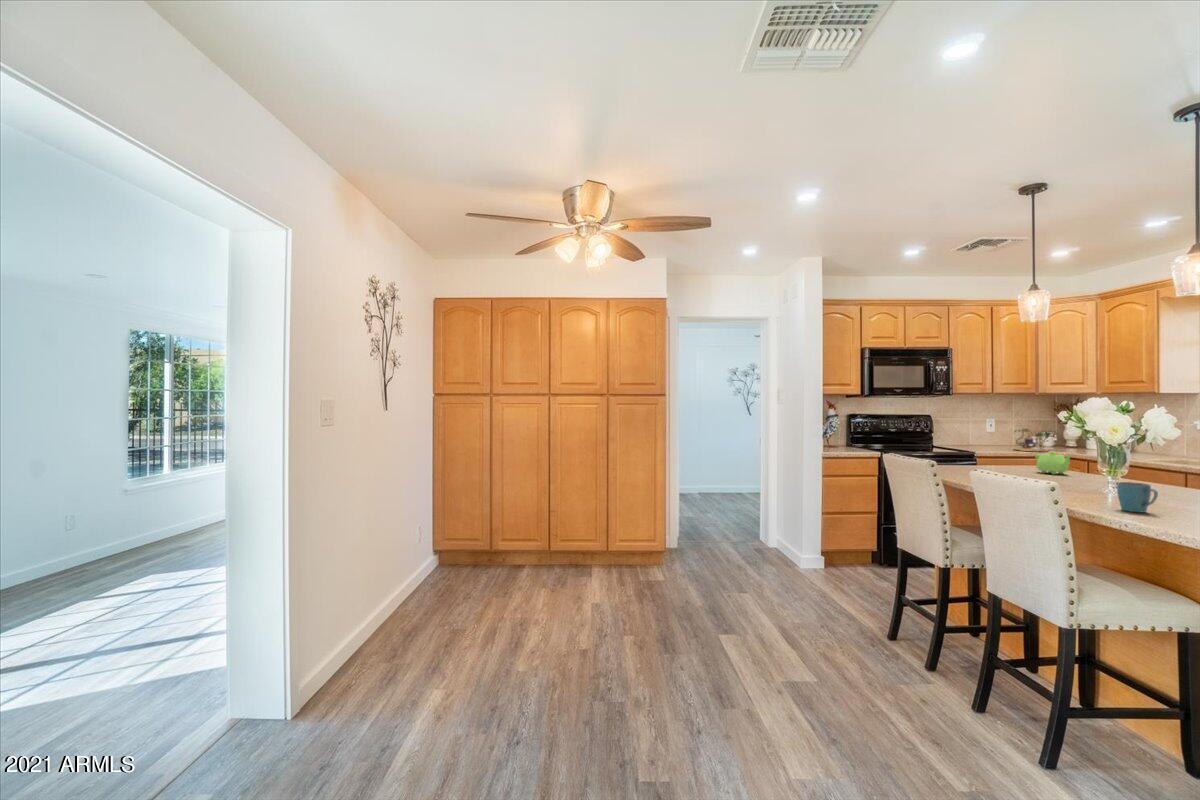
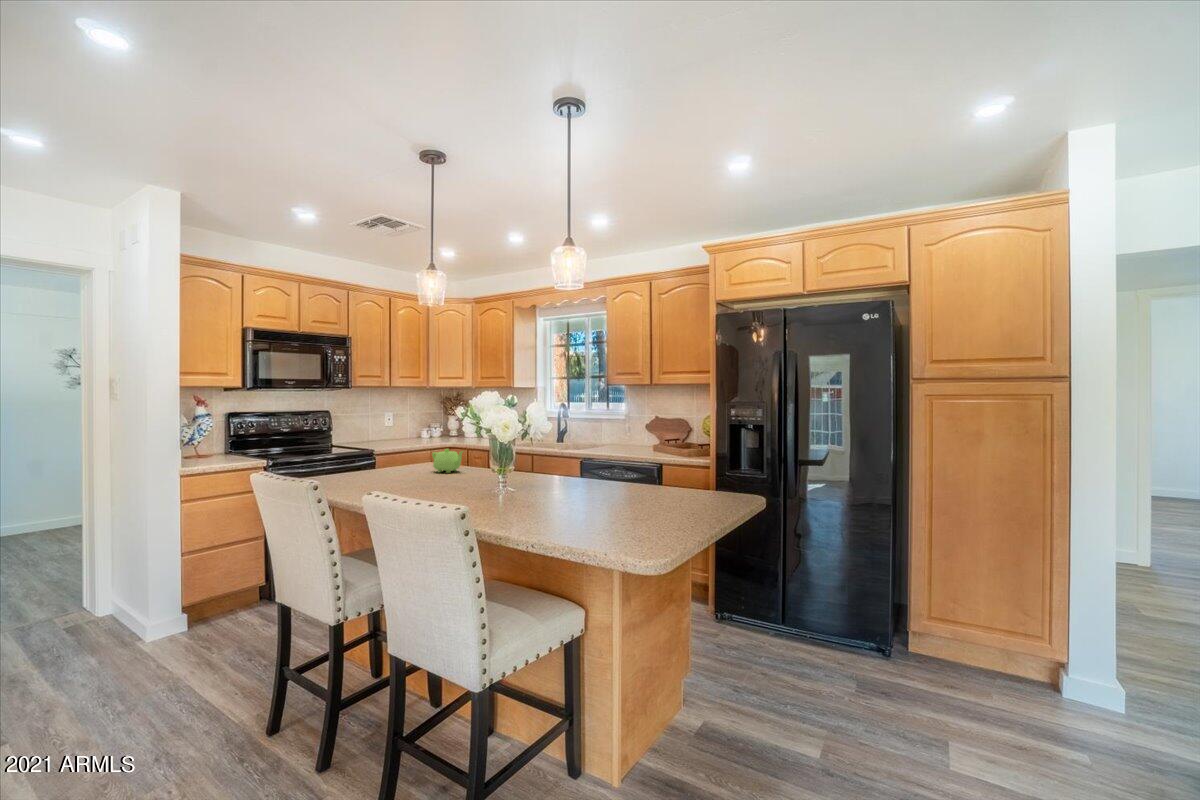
plant: present [1014,429,1051,451] -> none [407,420,445,443]
mug: present [1117,482,1158,512] -> none [517,488,551,522]

